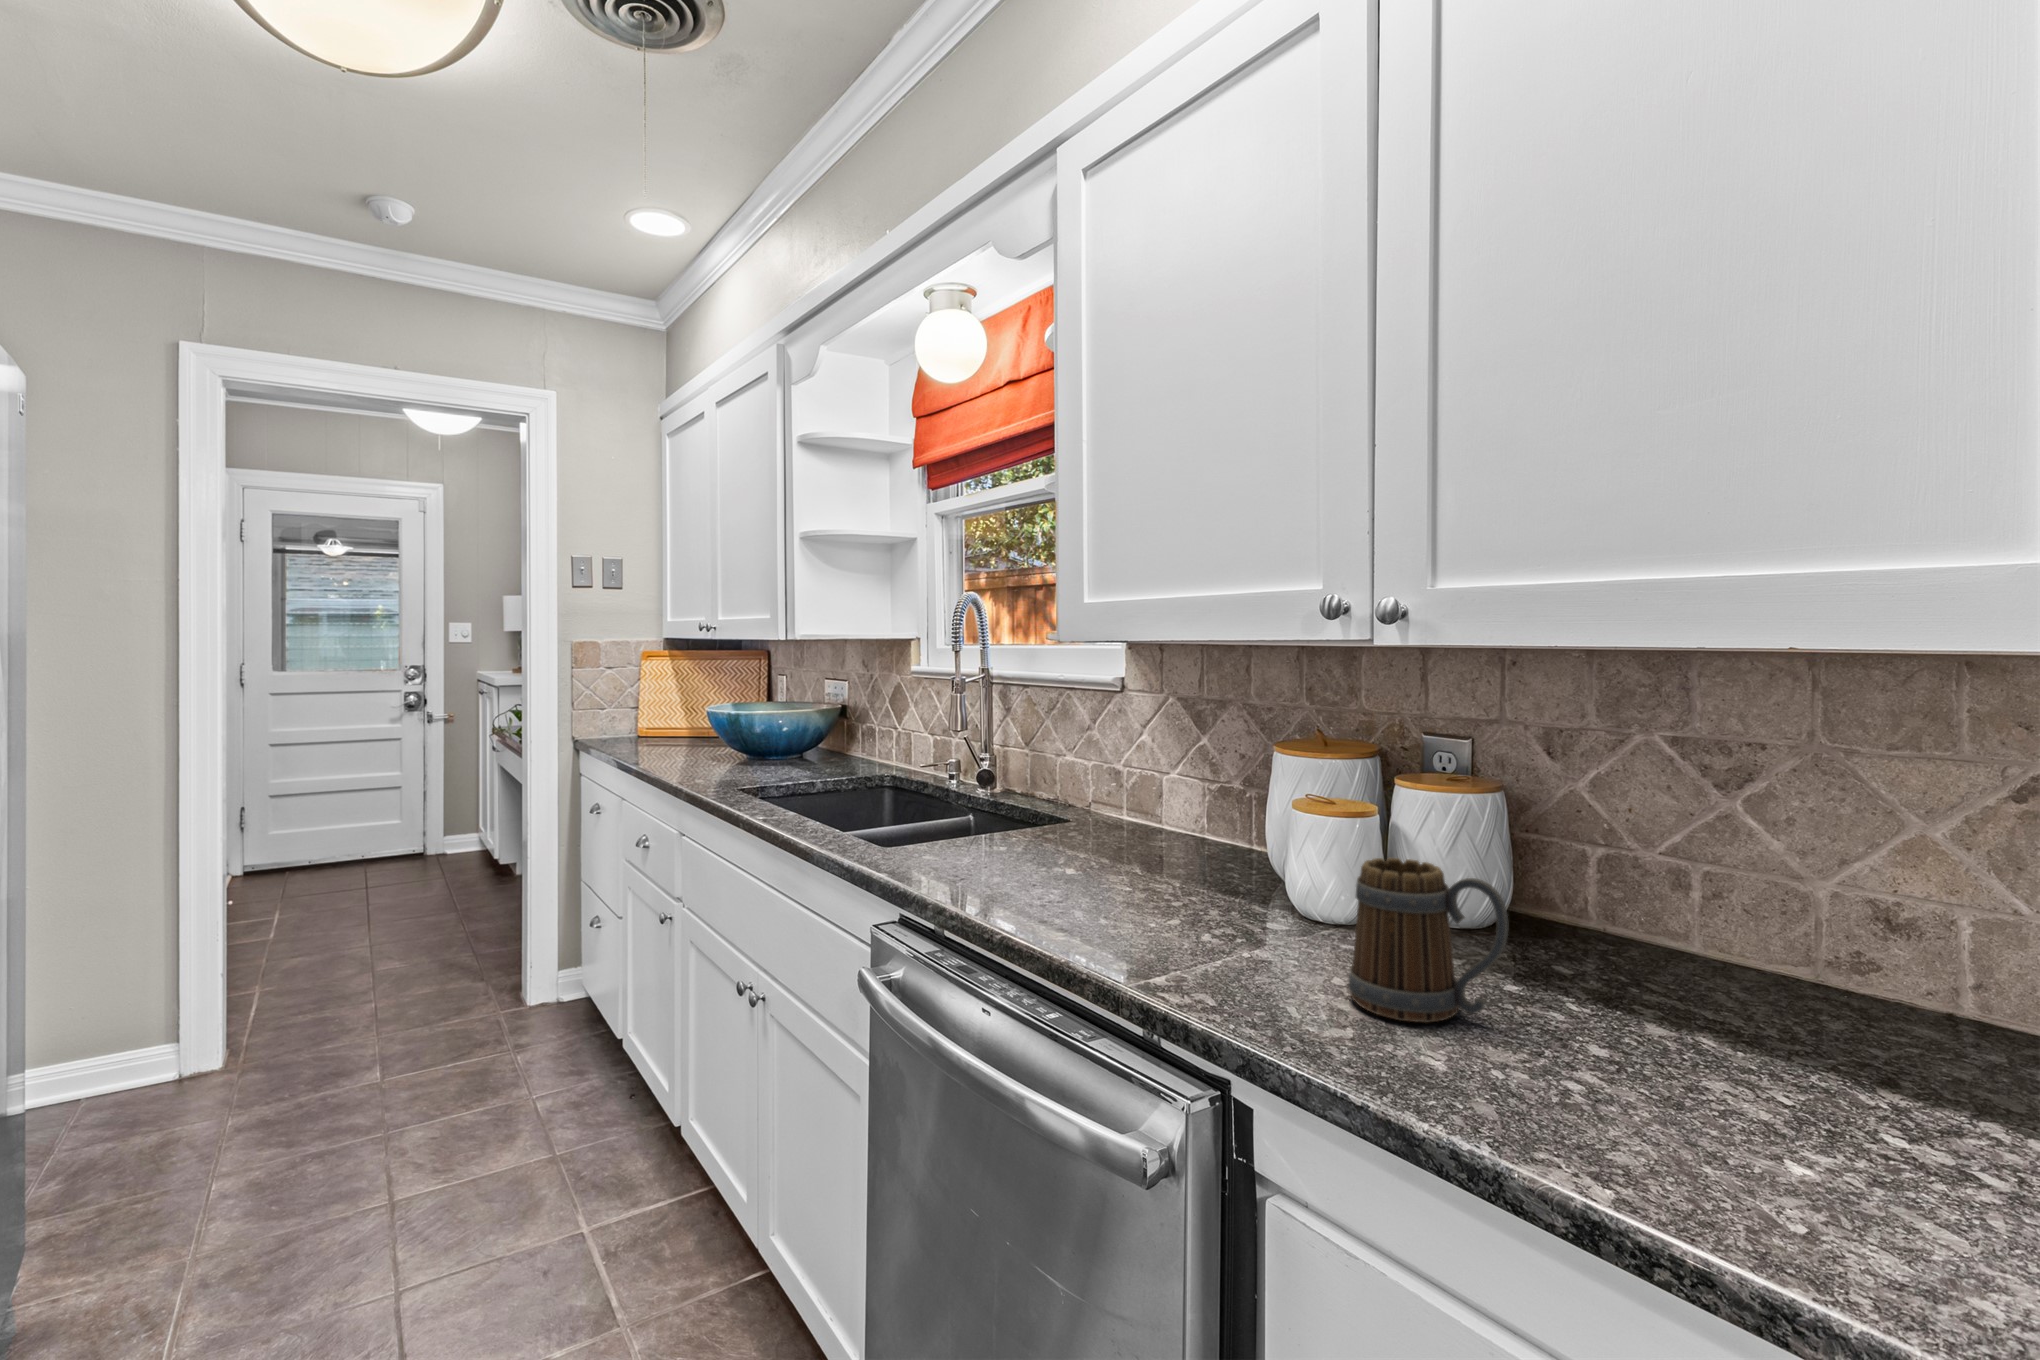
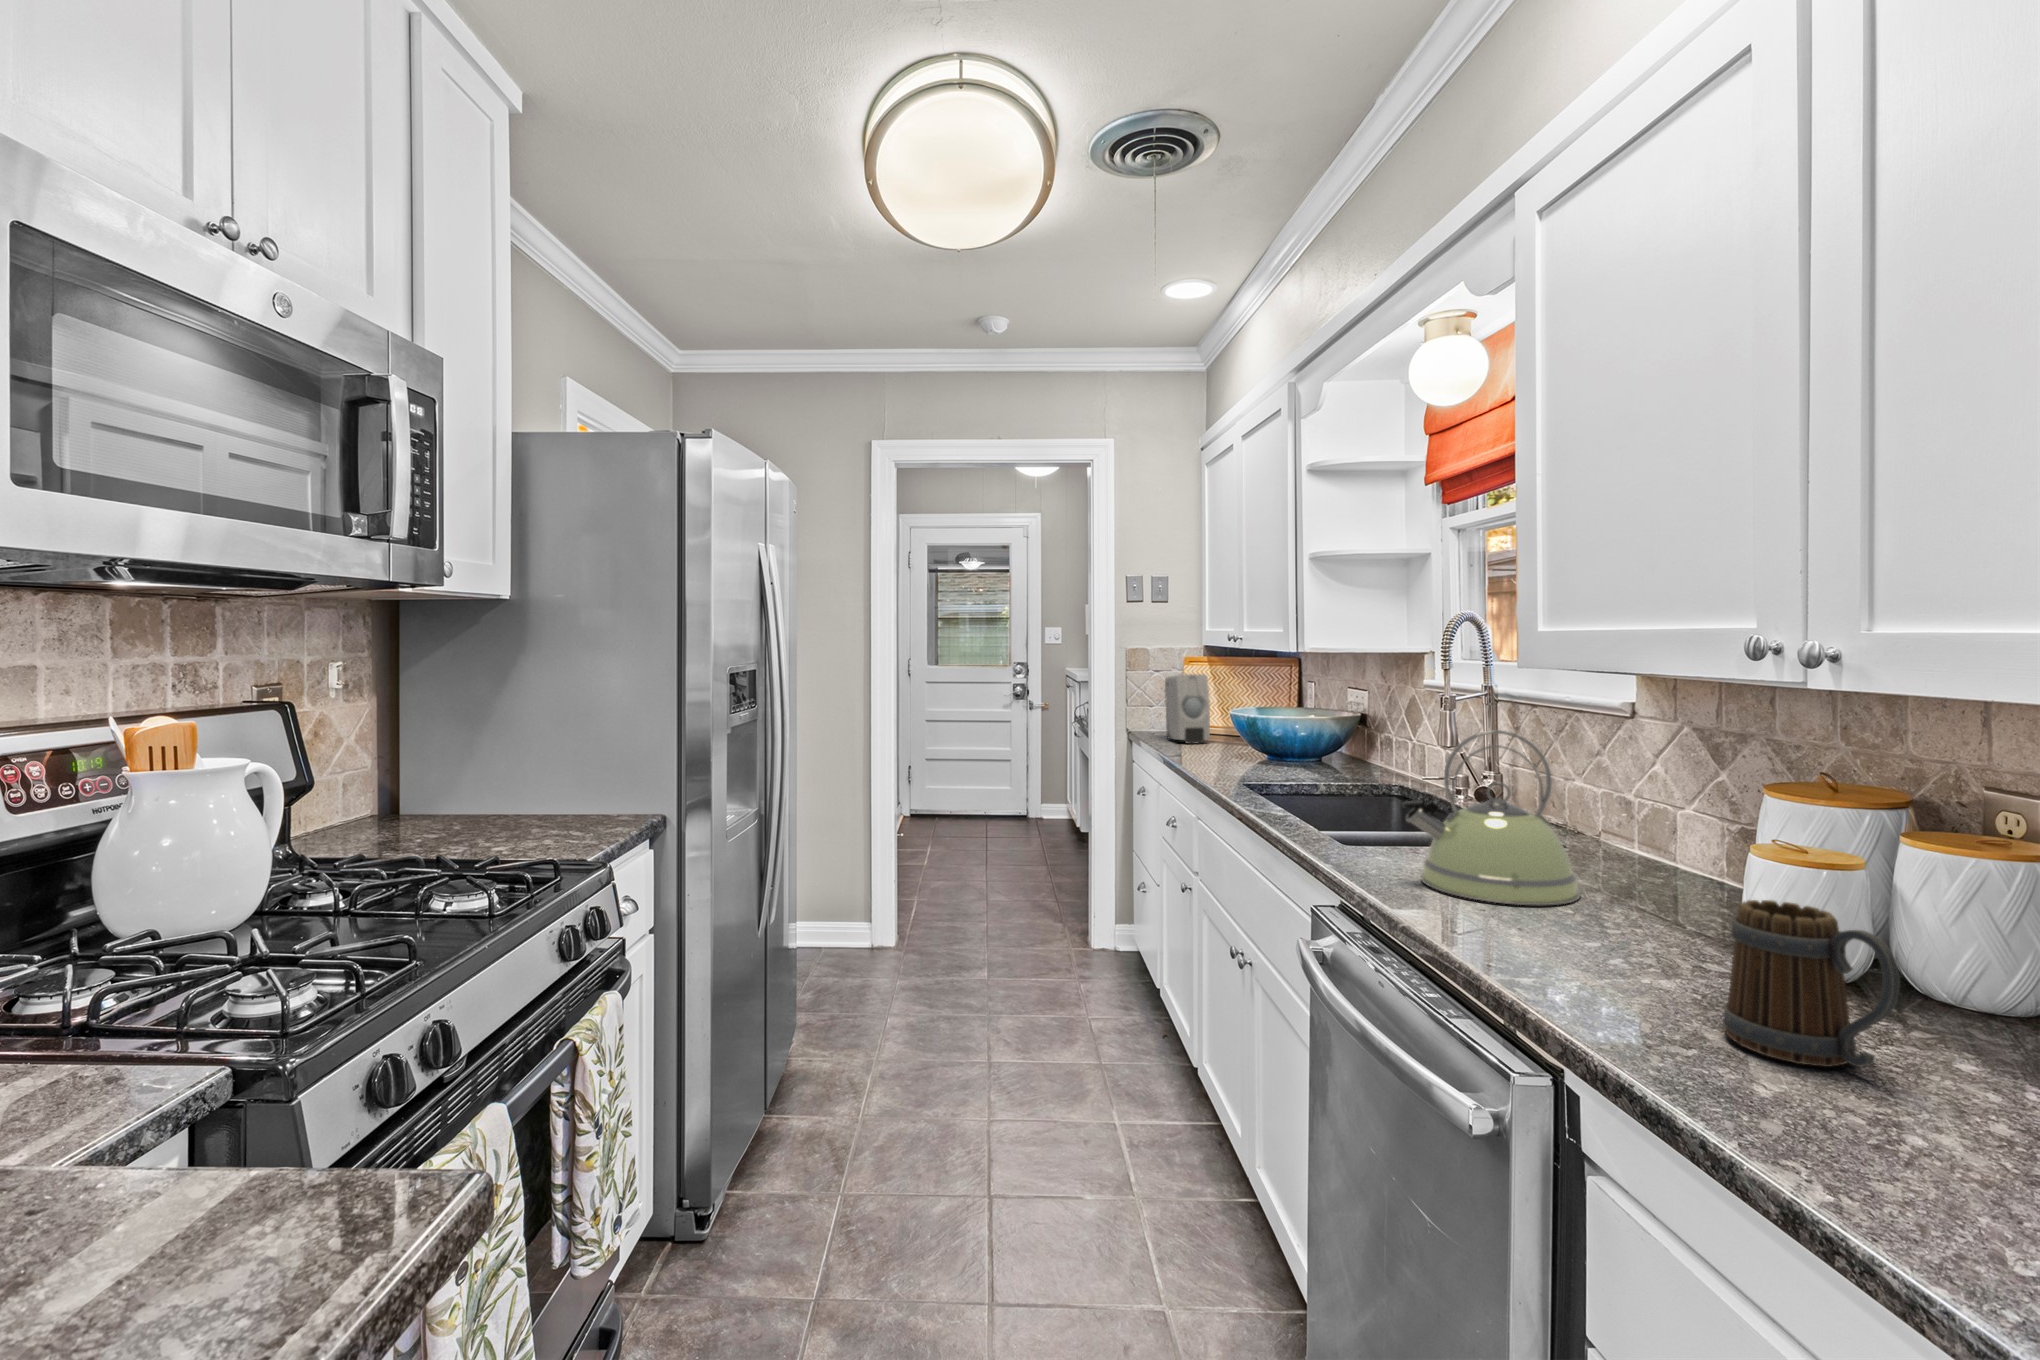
soap dispenser: none [620,669,674,749] -> present [1165,674,1210,744]
kettle: none [963,708,1125,892] -> present [1402,730,1580,905]

